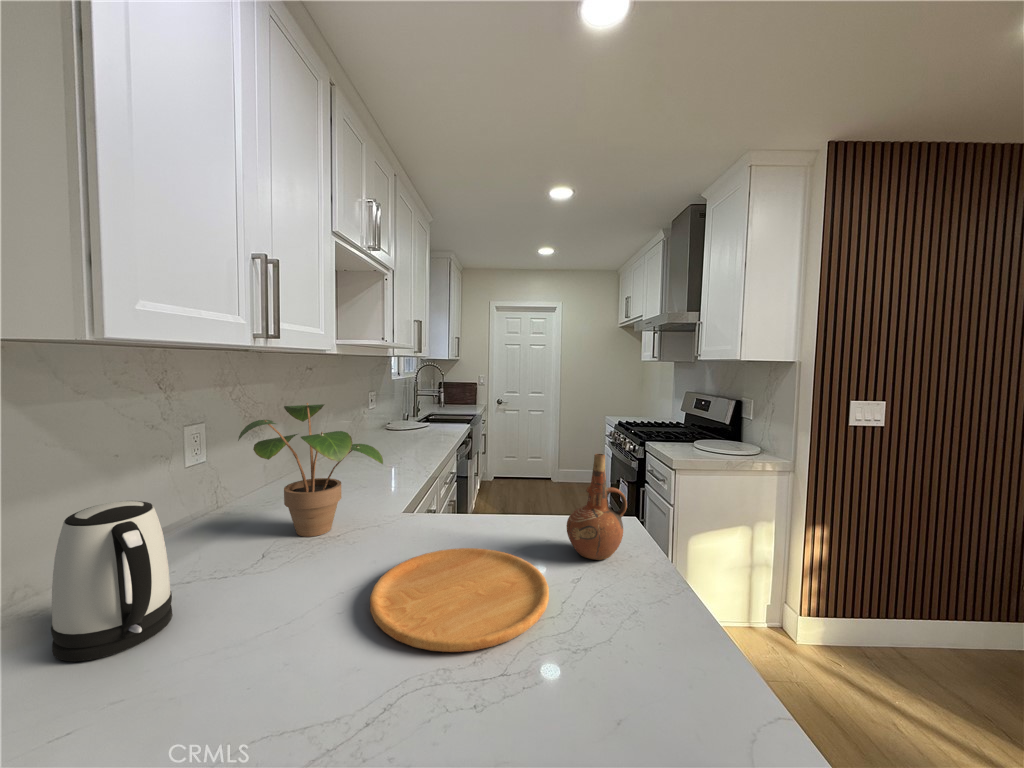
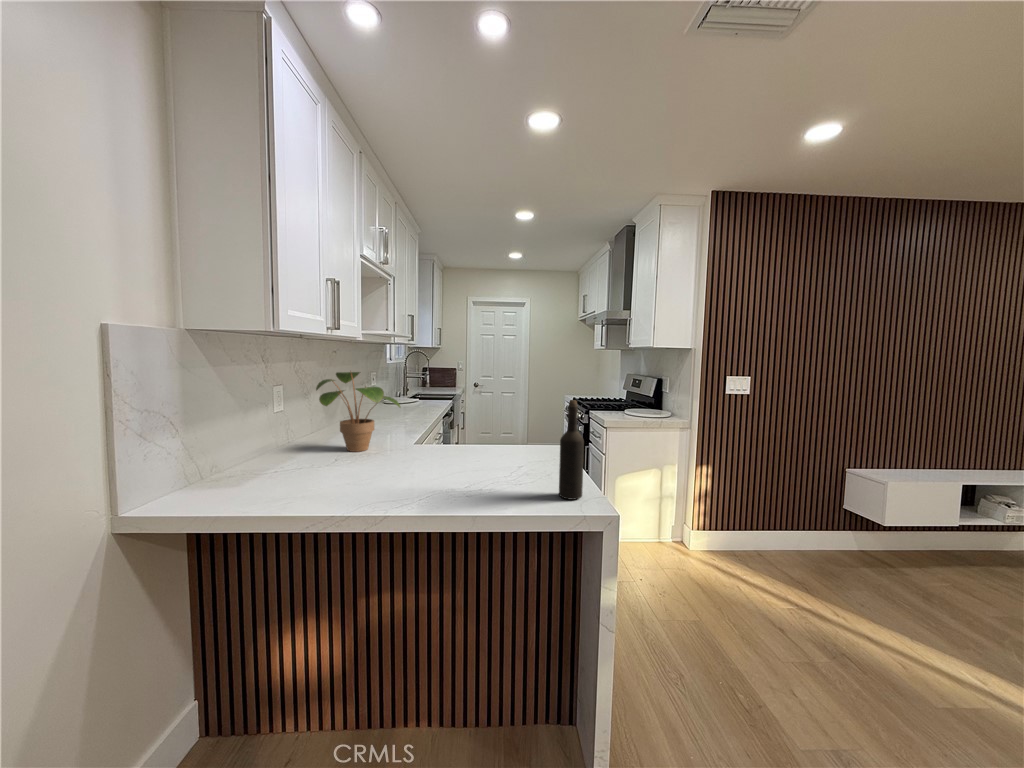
ceramic pitcher: present [566,454,627,560] -> none [513,399,548,459]
wine bottle: none [693,495,758,730] -> present [559,400,584,500]
kettle: present [51,501,173,661] -> none [250,414,301,487]
cutting board: present [370,548,549,652] -> none [403,453,499,484]

